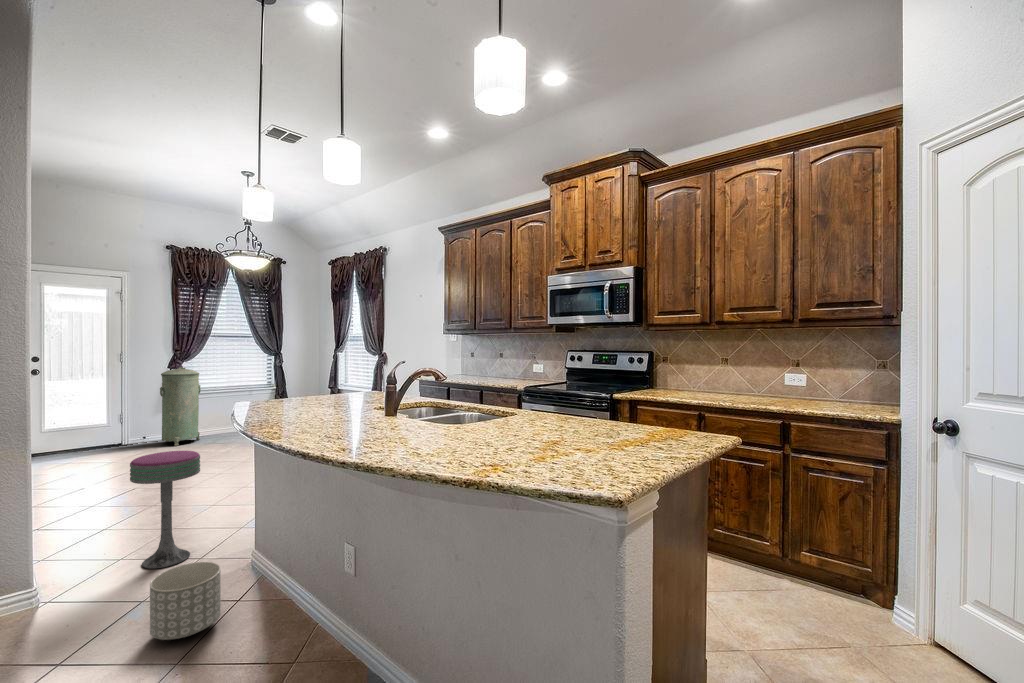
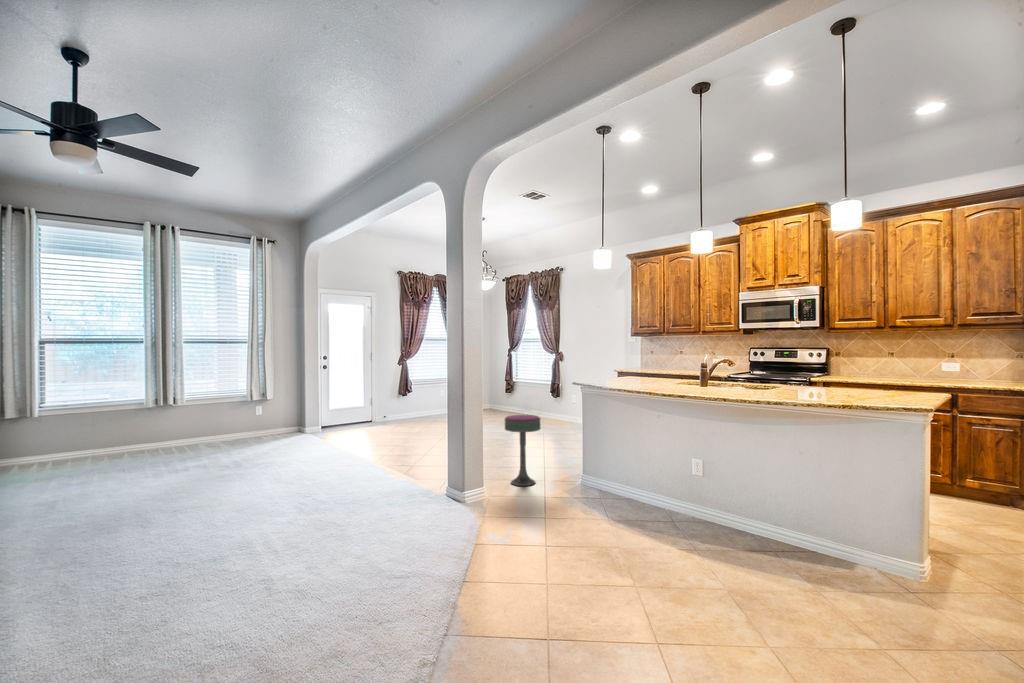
trash can: present [160,367,201,446] -> none [395,365,421,426]
planter: present [150,562,221,640] -> none [573,473,607,512]

